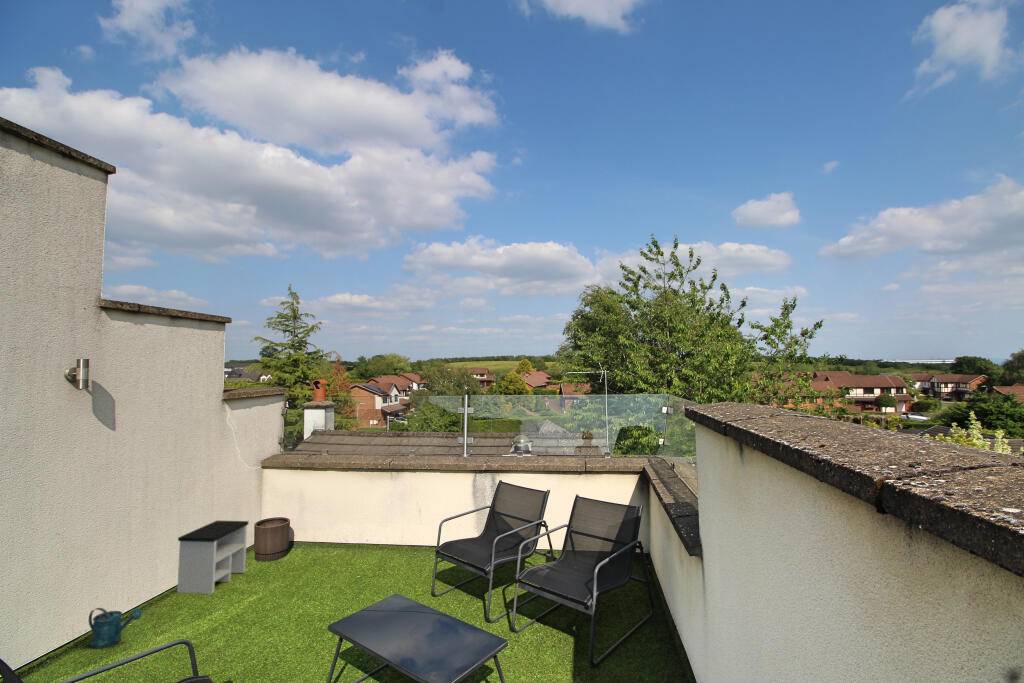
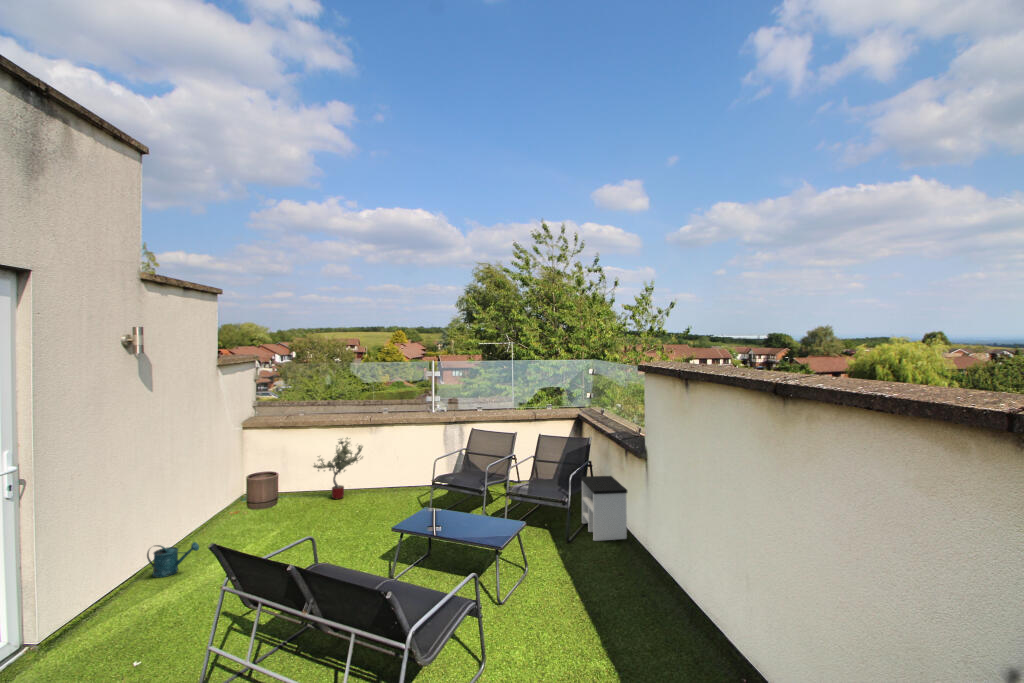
potted tree: none [325,483,380,556] -> present [314,438,363,499]
side table: present [177,521,248,594] -> present [581,476,627,541]

